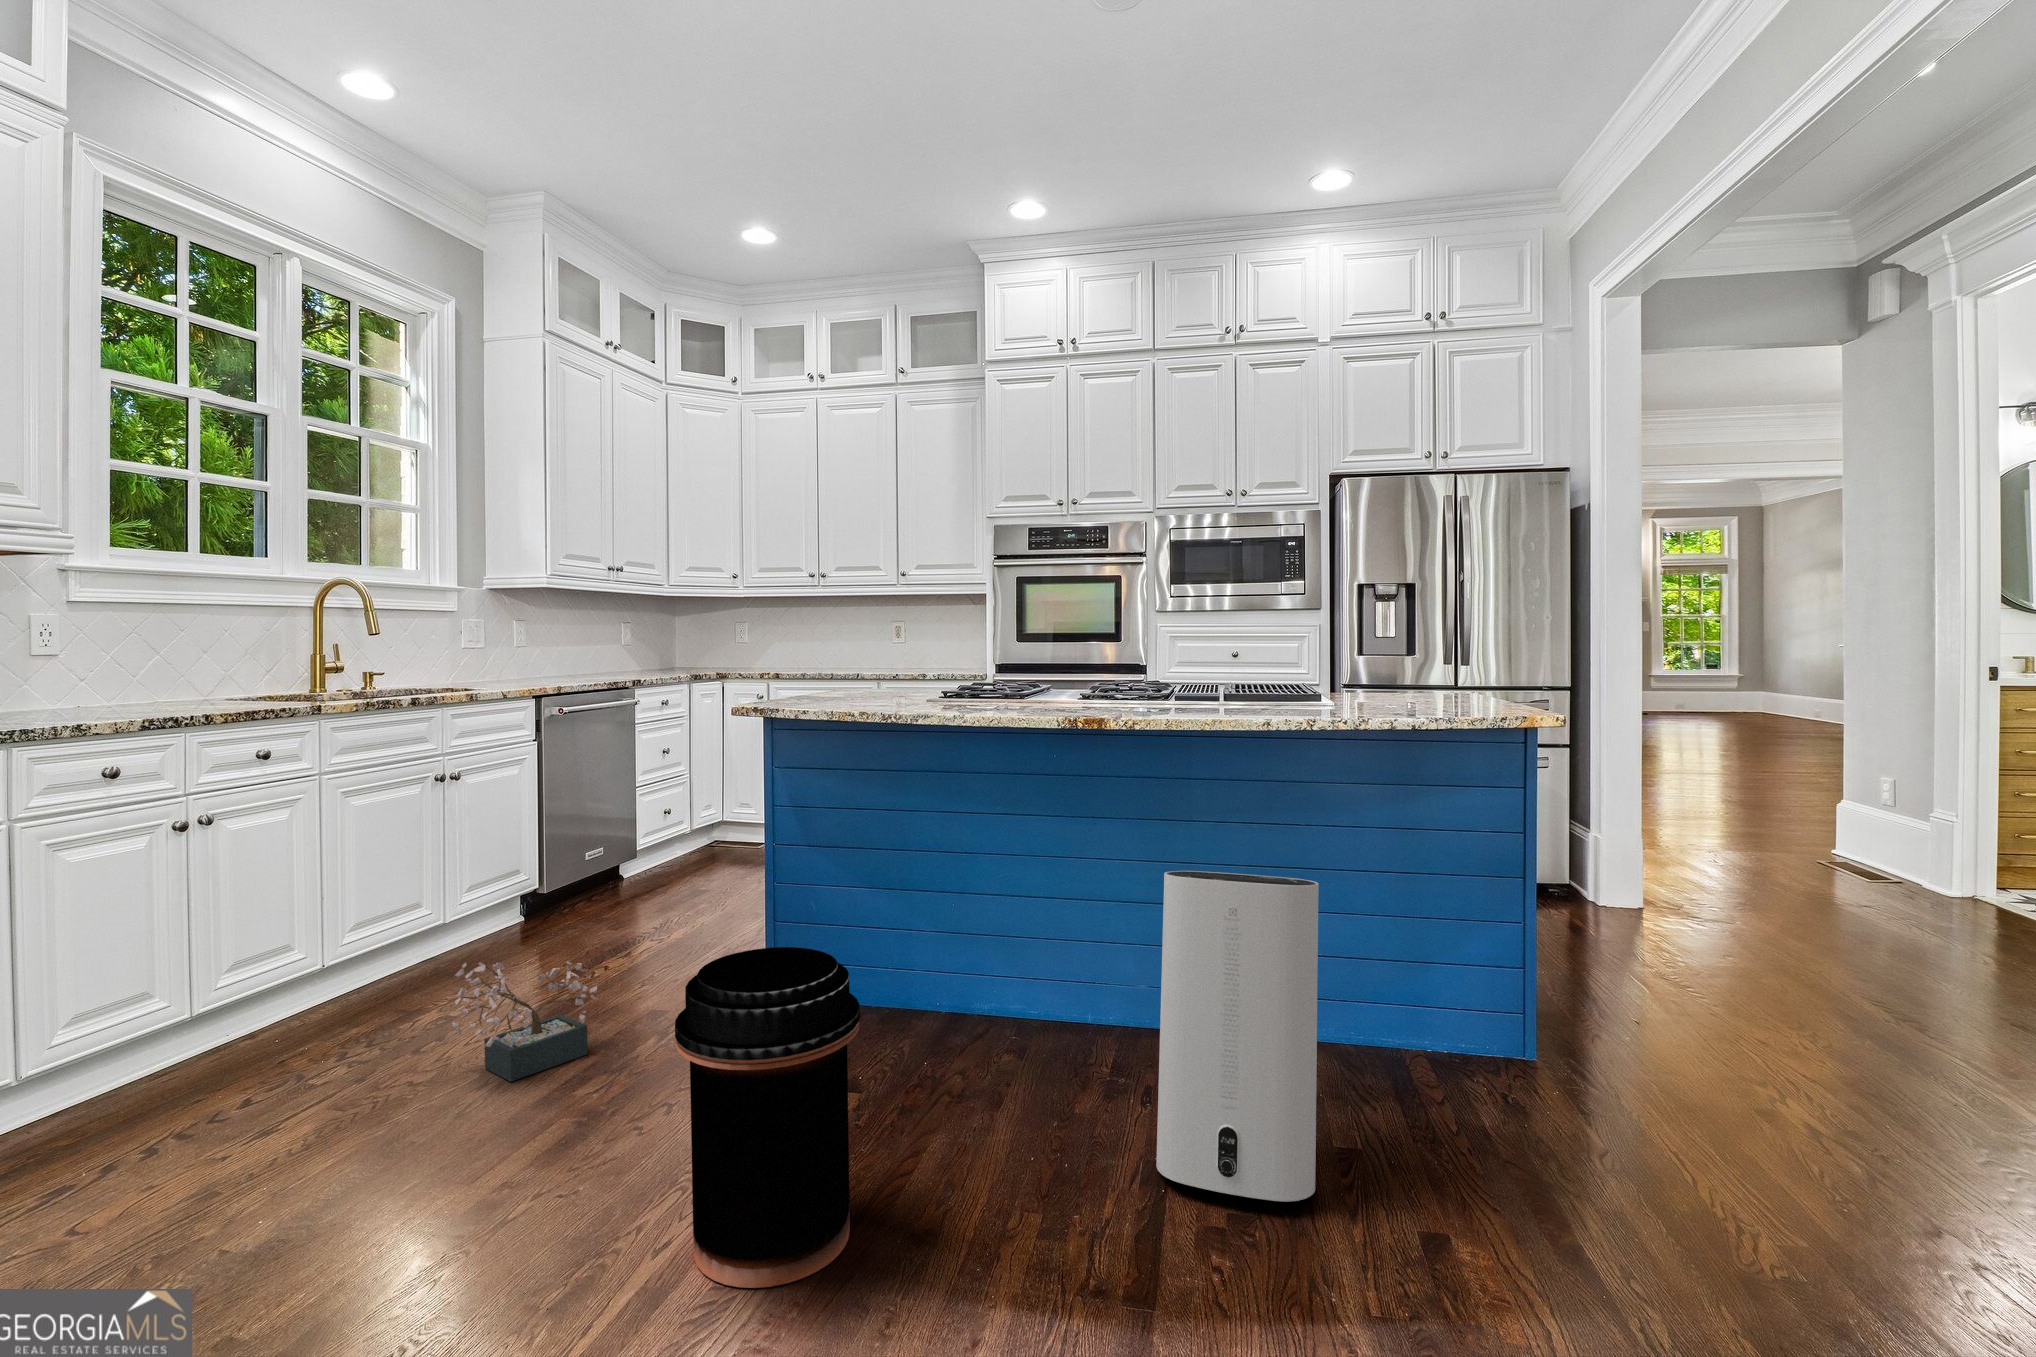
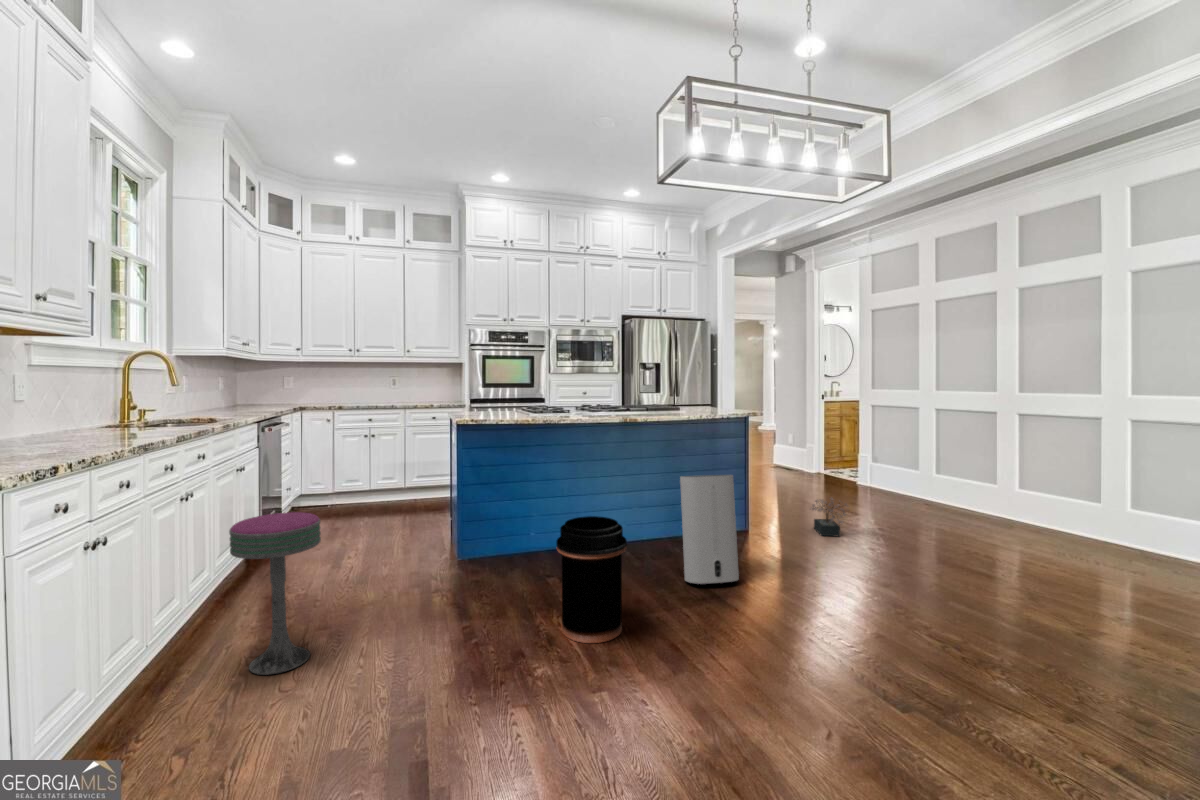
bar stool: none [147,858,332,1158] -> present [229,512,321,675]
decorative plant: present [453,962,597,1082] -> present [811,498,847,536]

